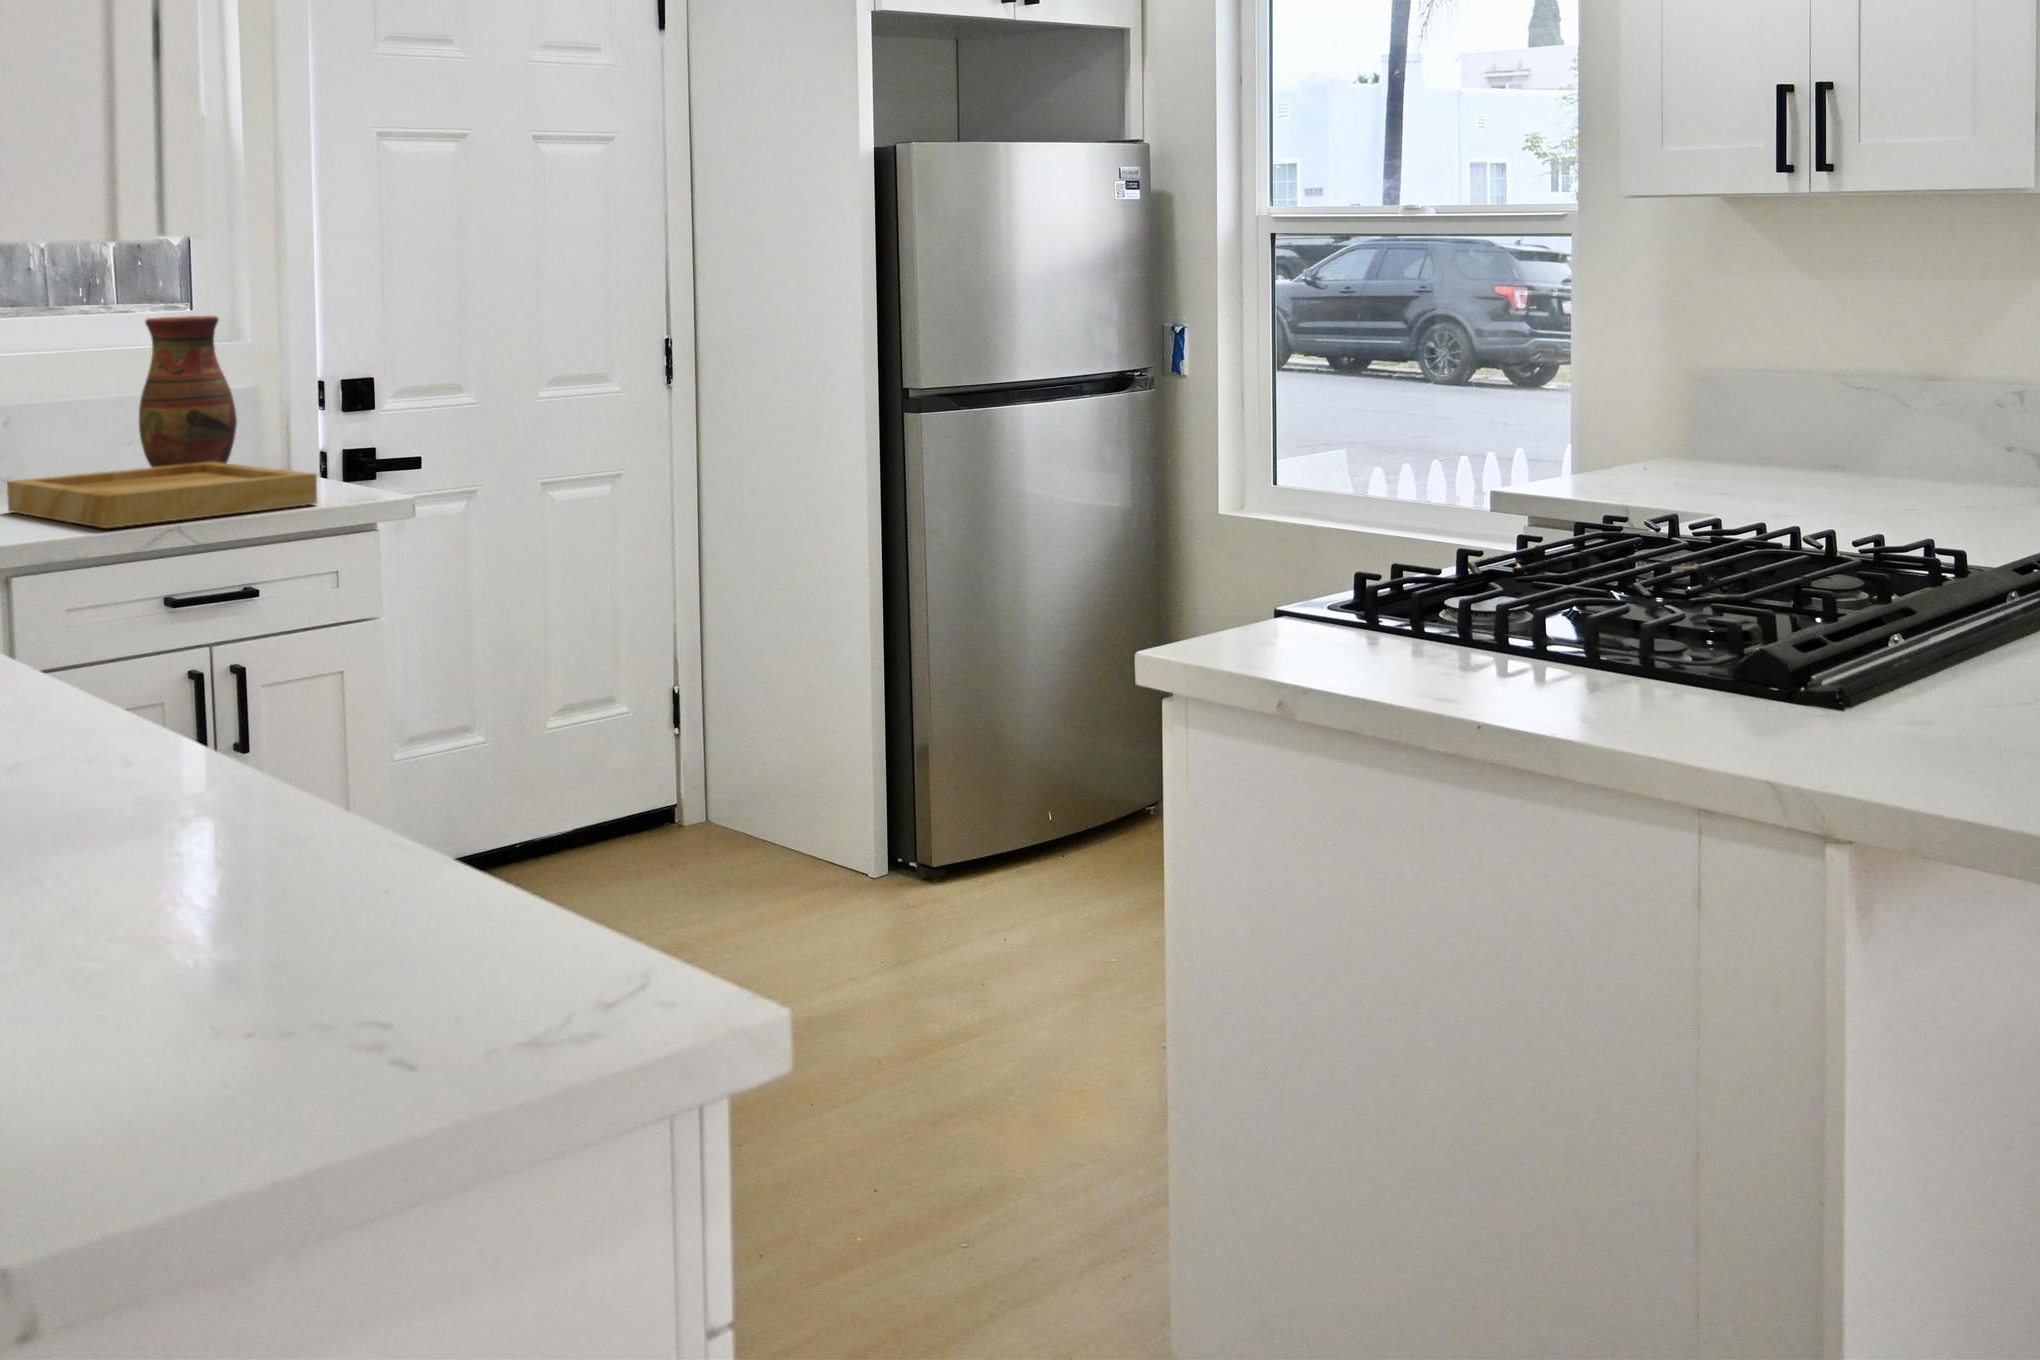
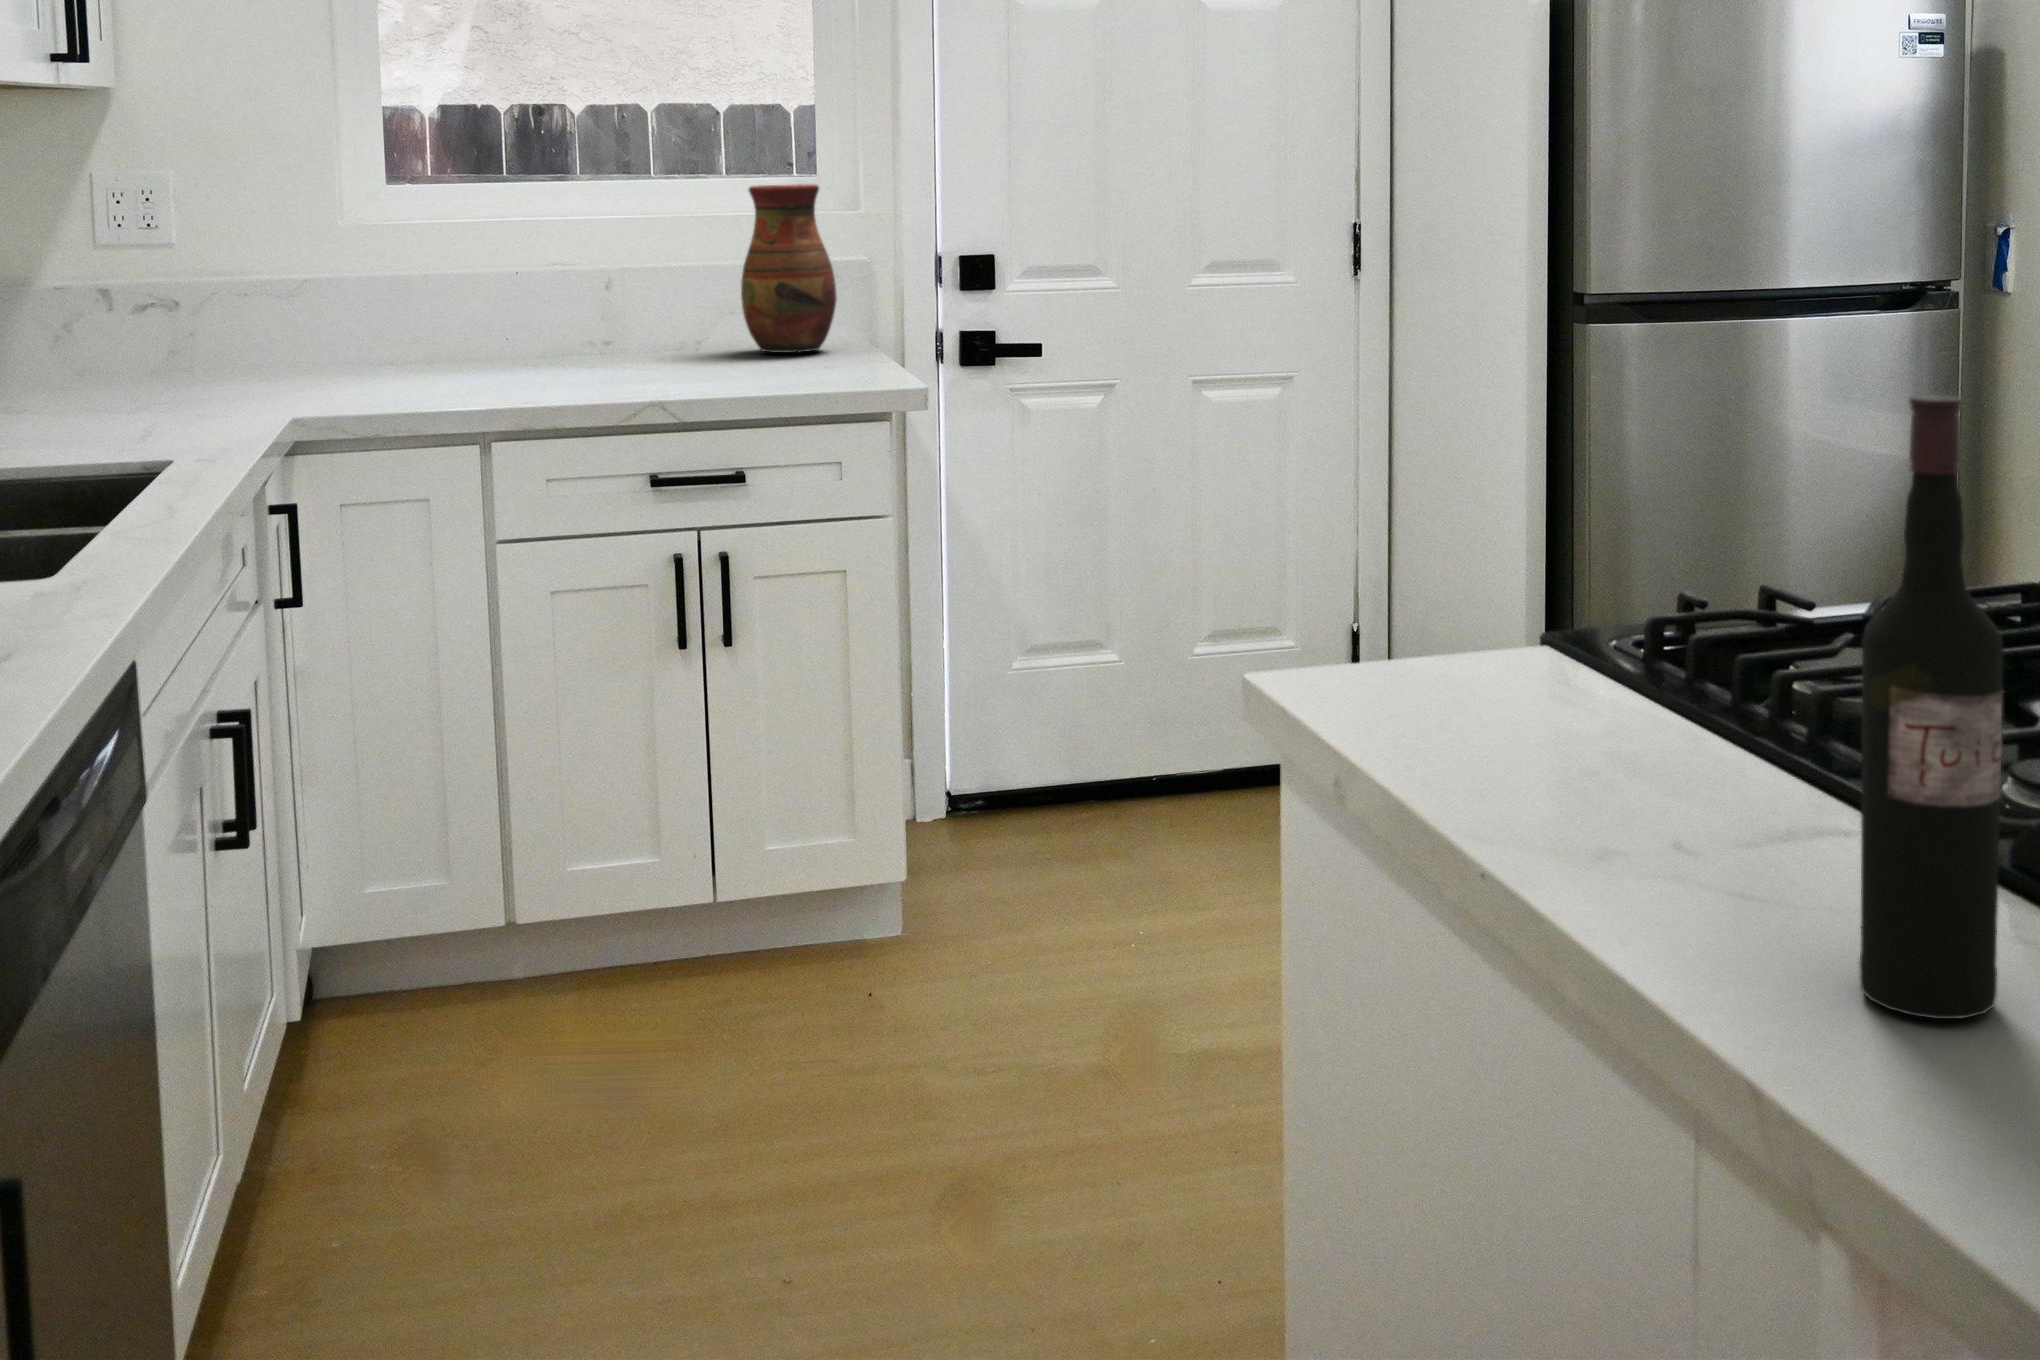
wine bottle: none [1742,397,1825,751] -> present [1859,395,2003,1019]
tray: present [7,462,317,528] -> none [568,337,828,401]

